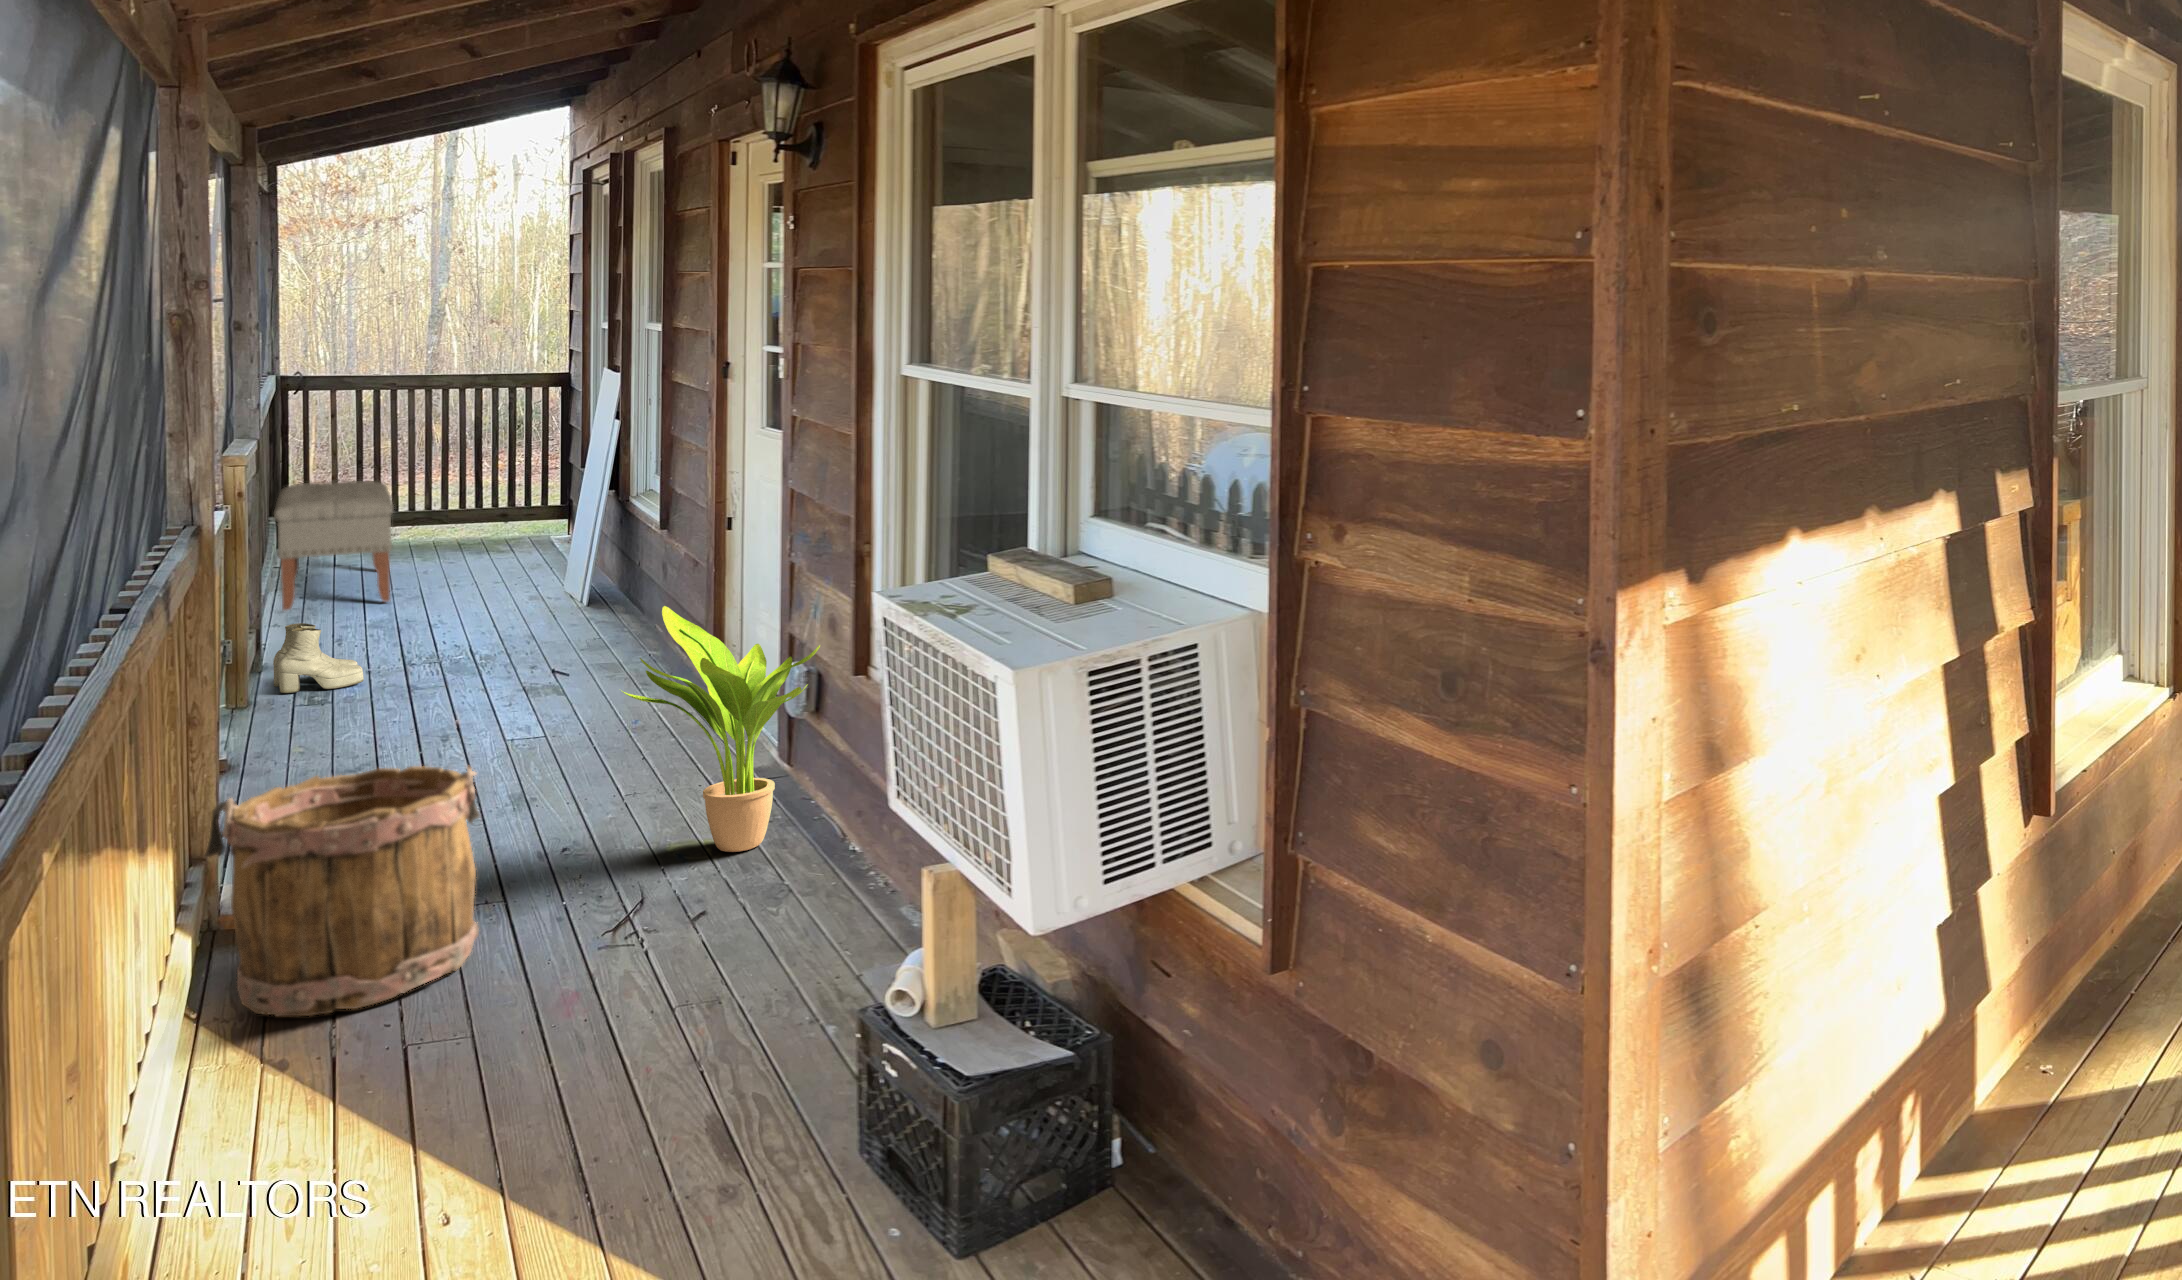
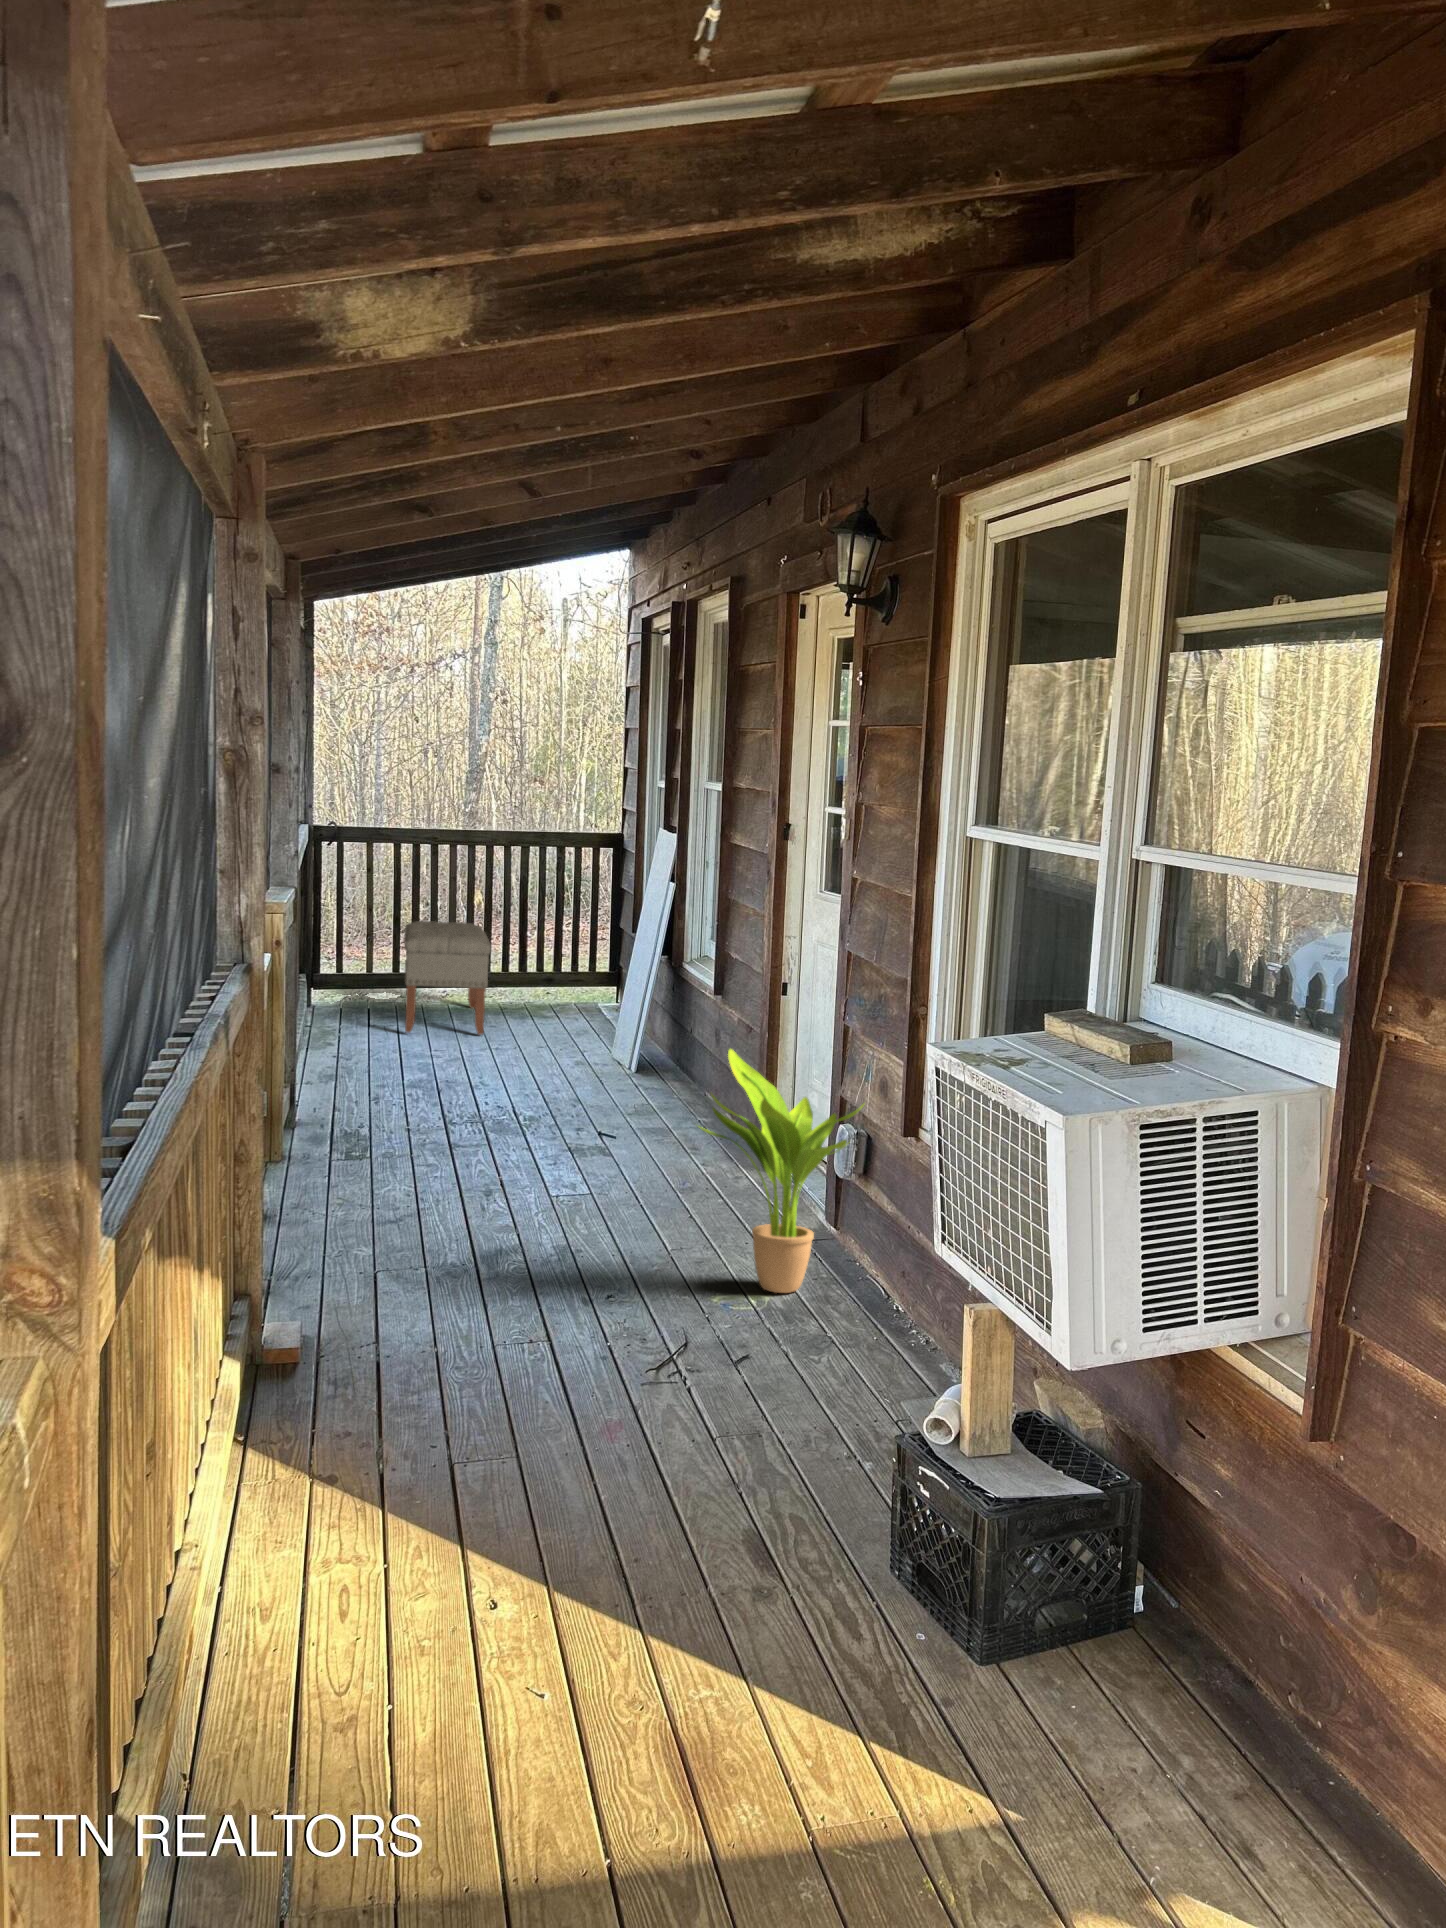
boots: present [273,623,364,693] -> none [406,1040,470,1102]
bucket: present [205,765,480,1016] -> none [394,1155,583,1356]

